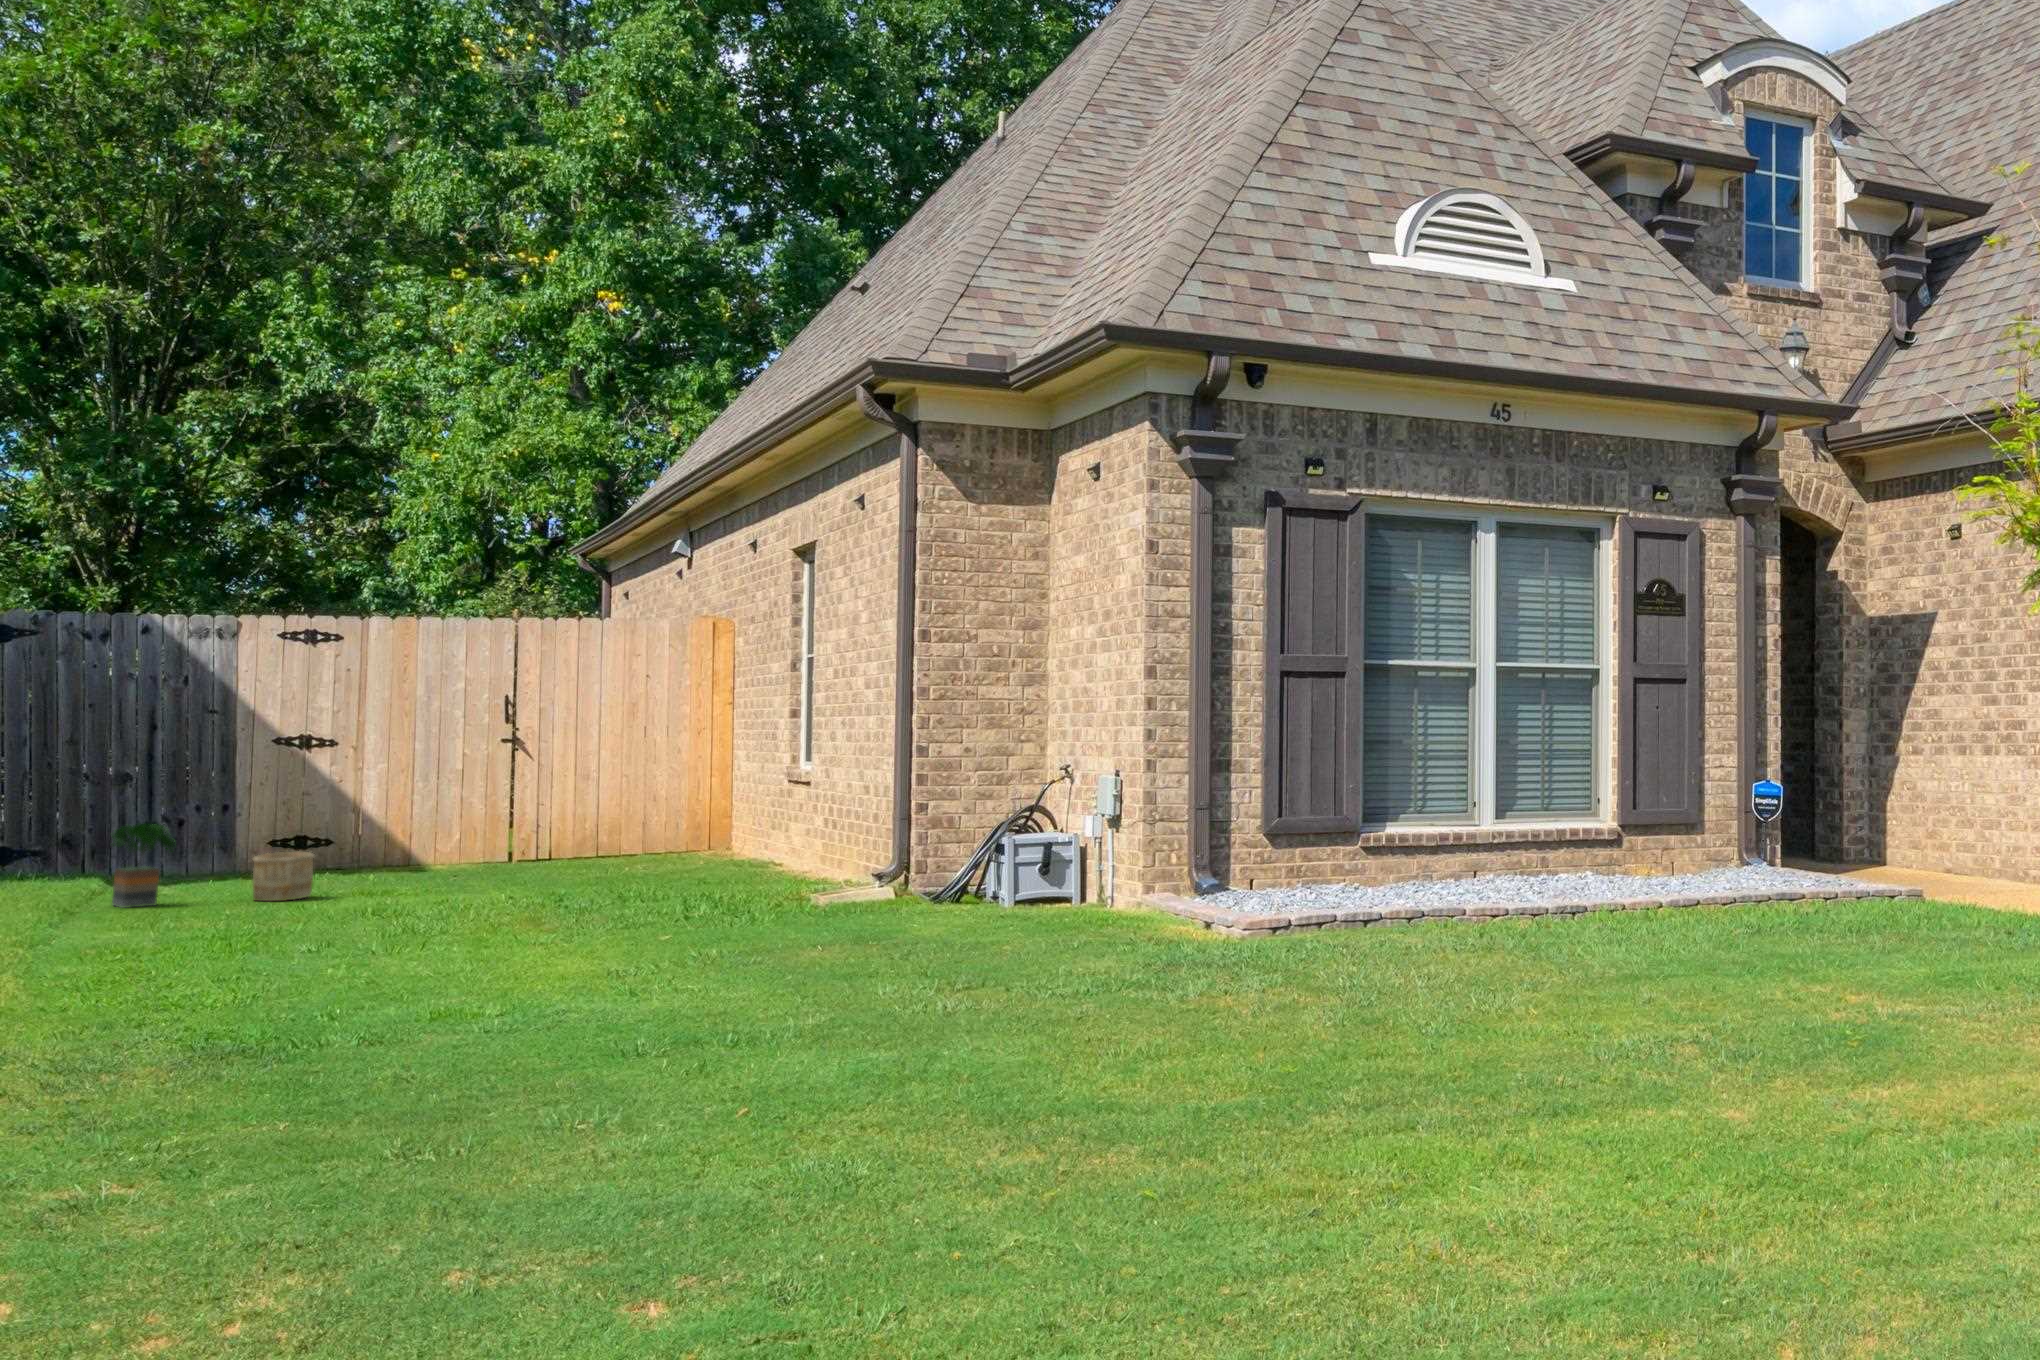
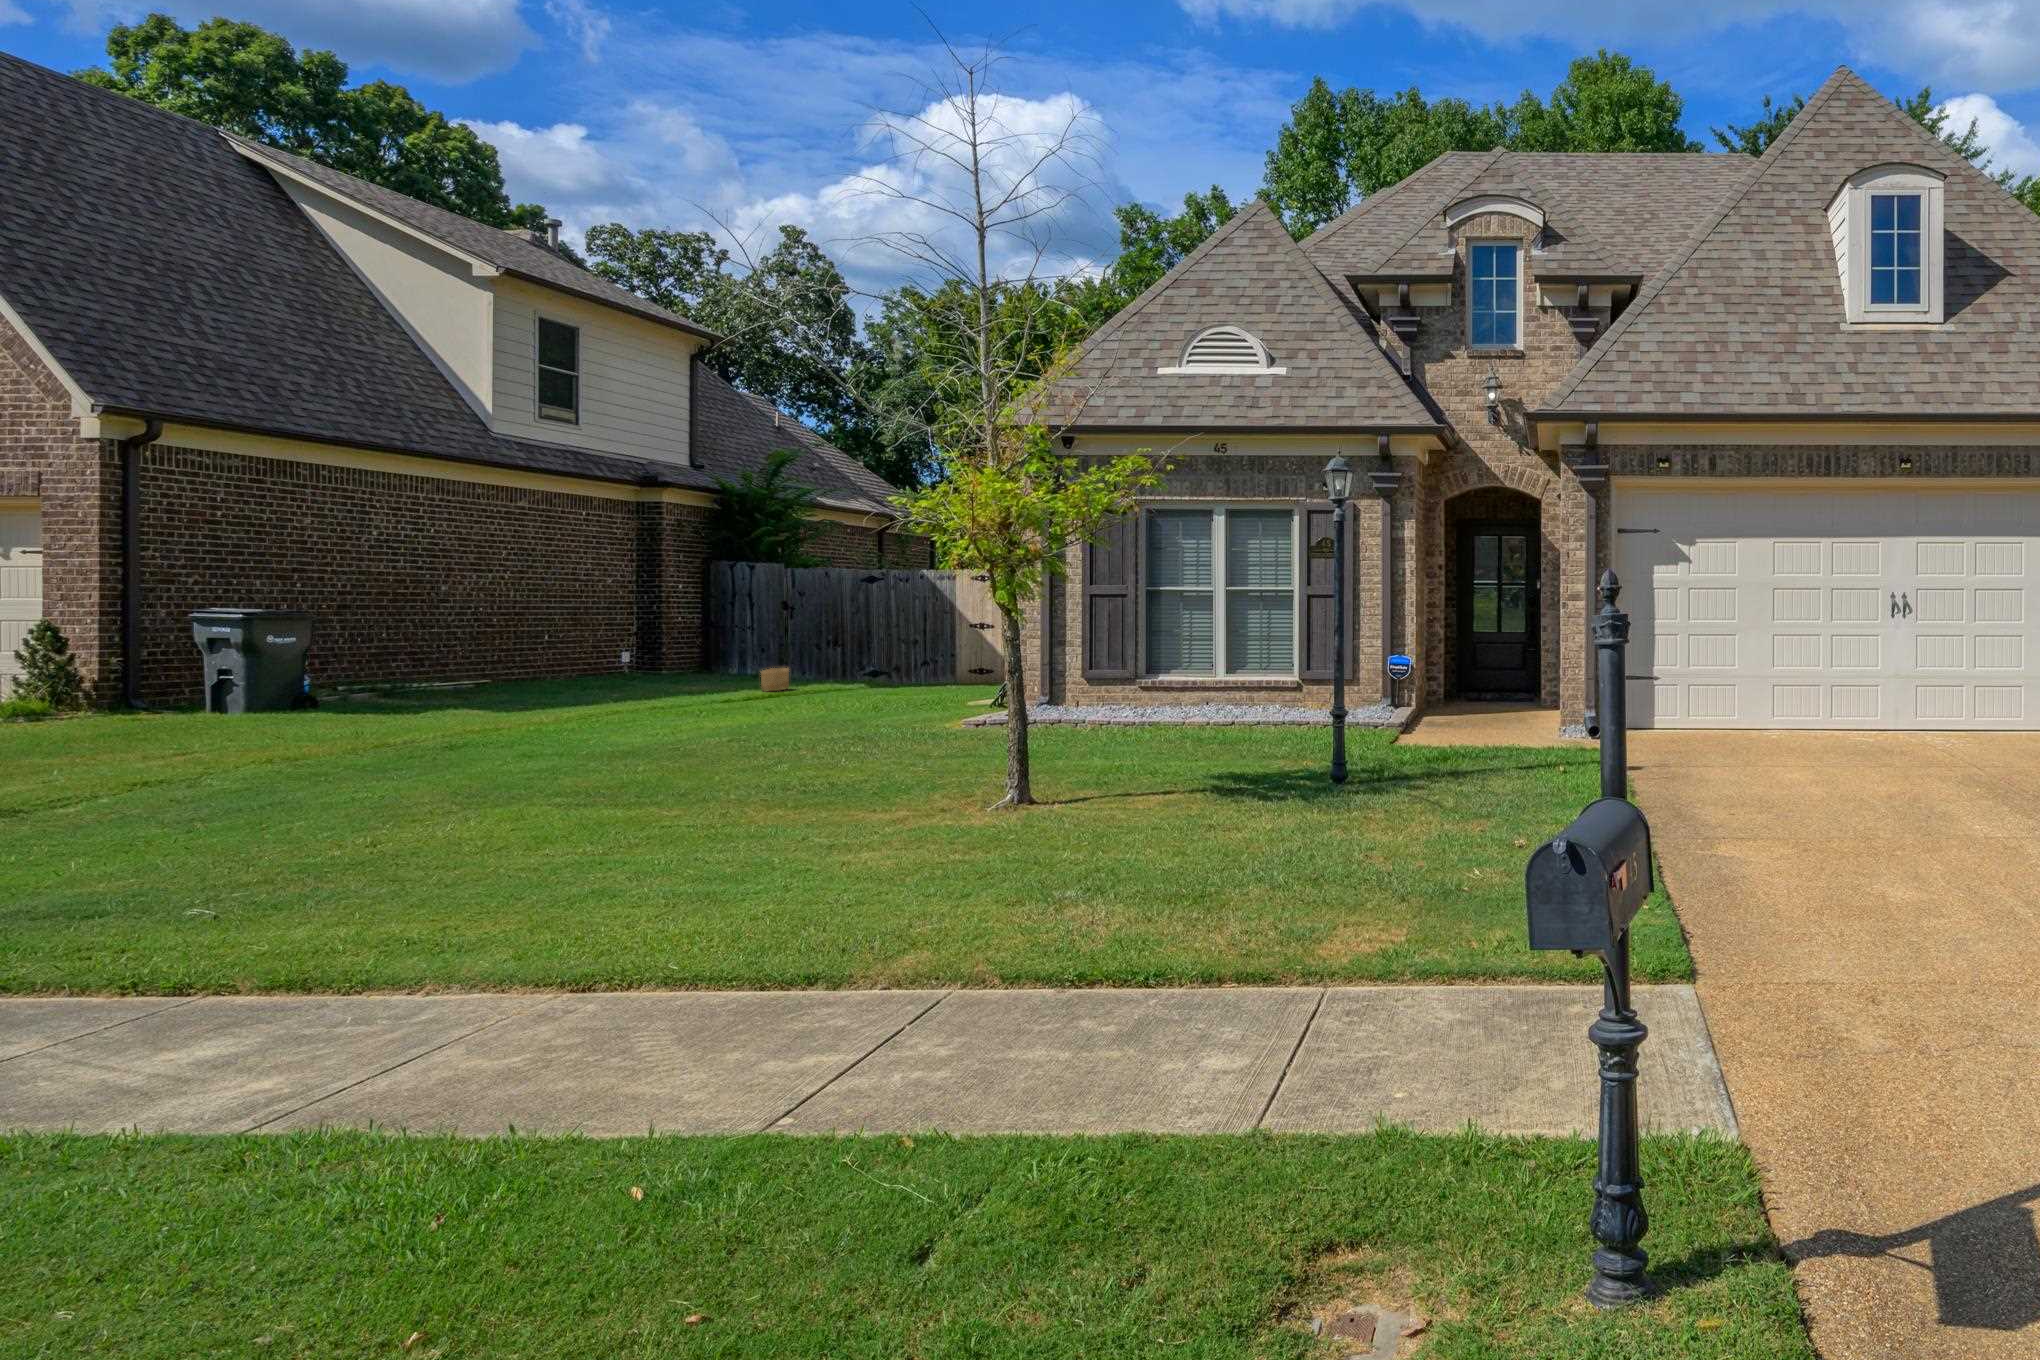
potted tree: present [112,824,175,908] -> none [700,654,729,694]

